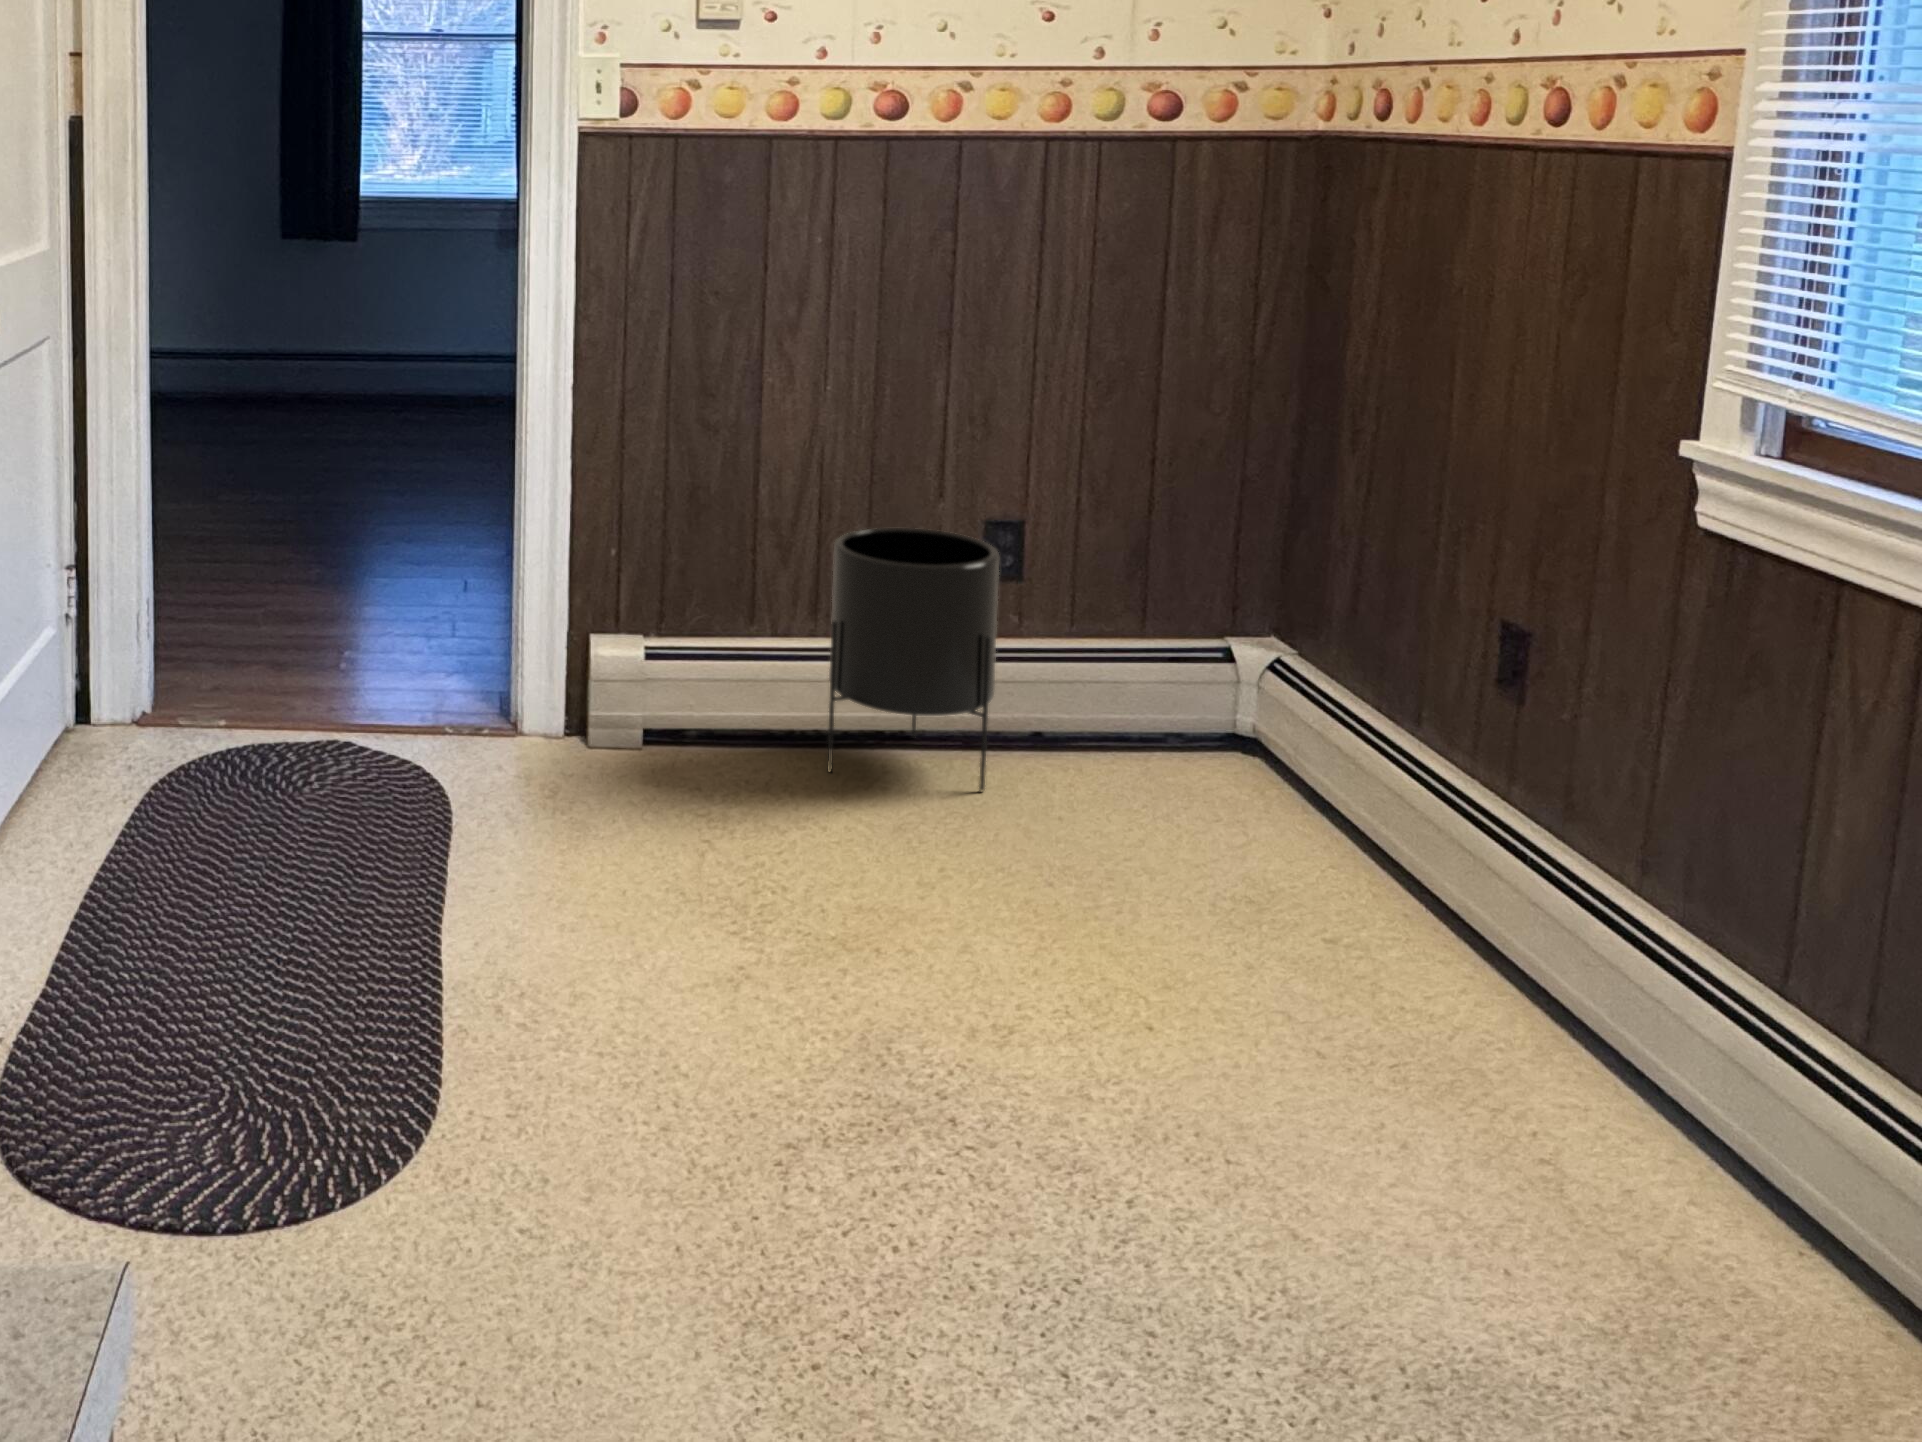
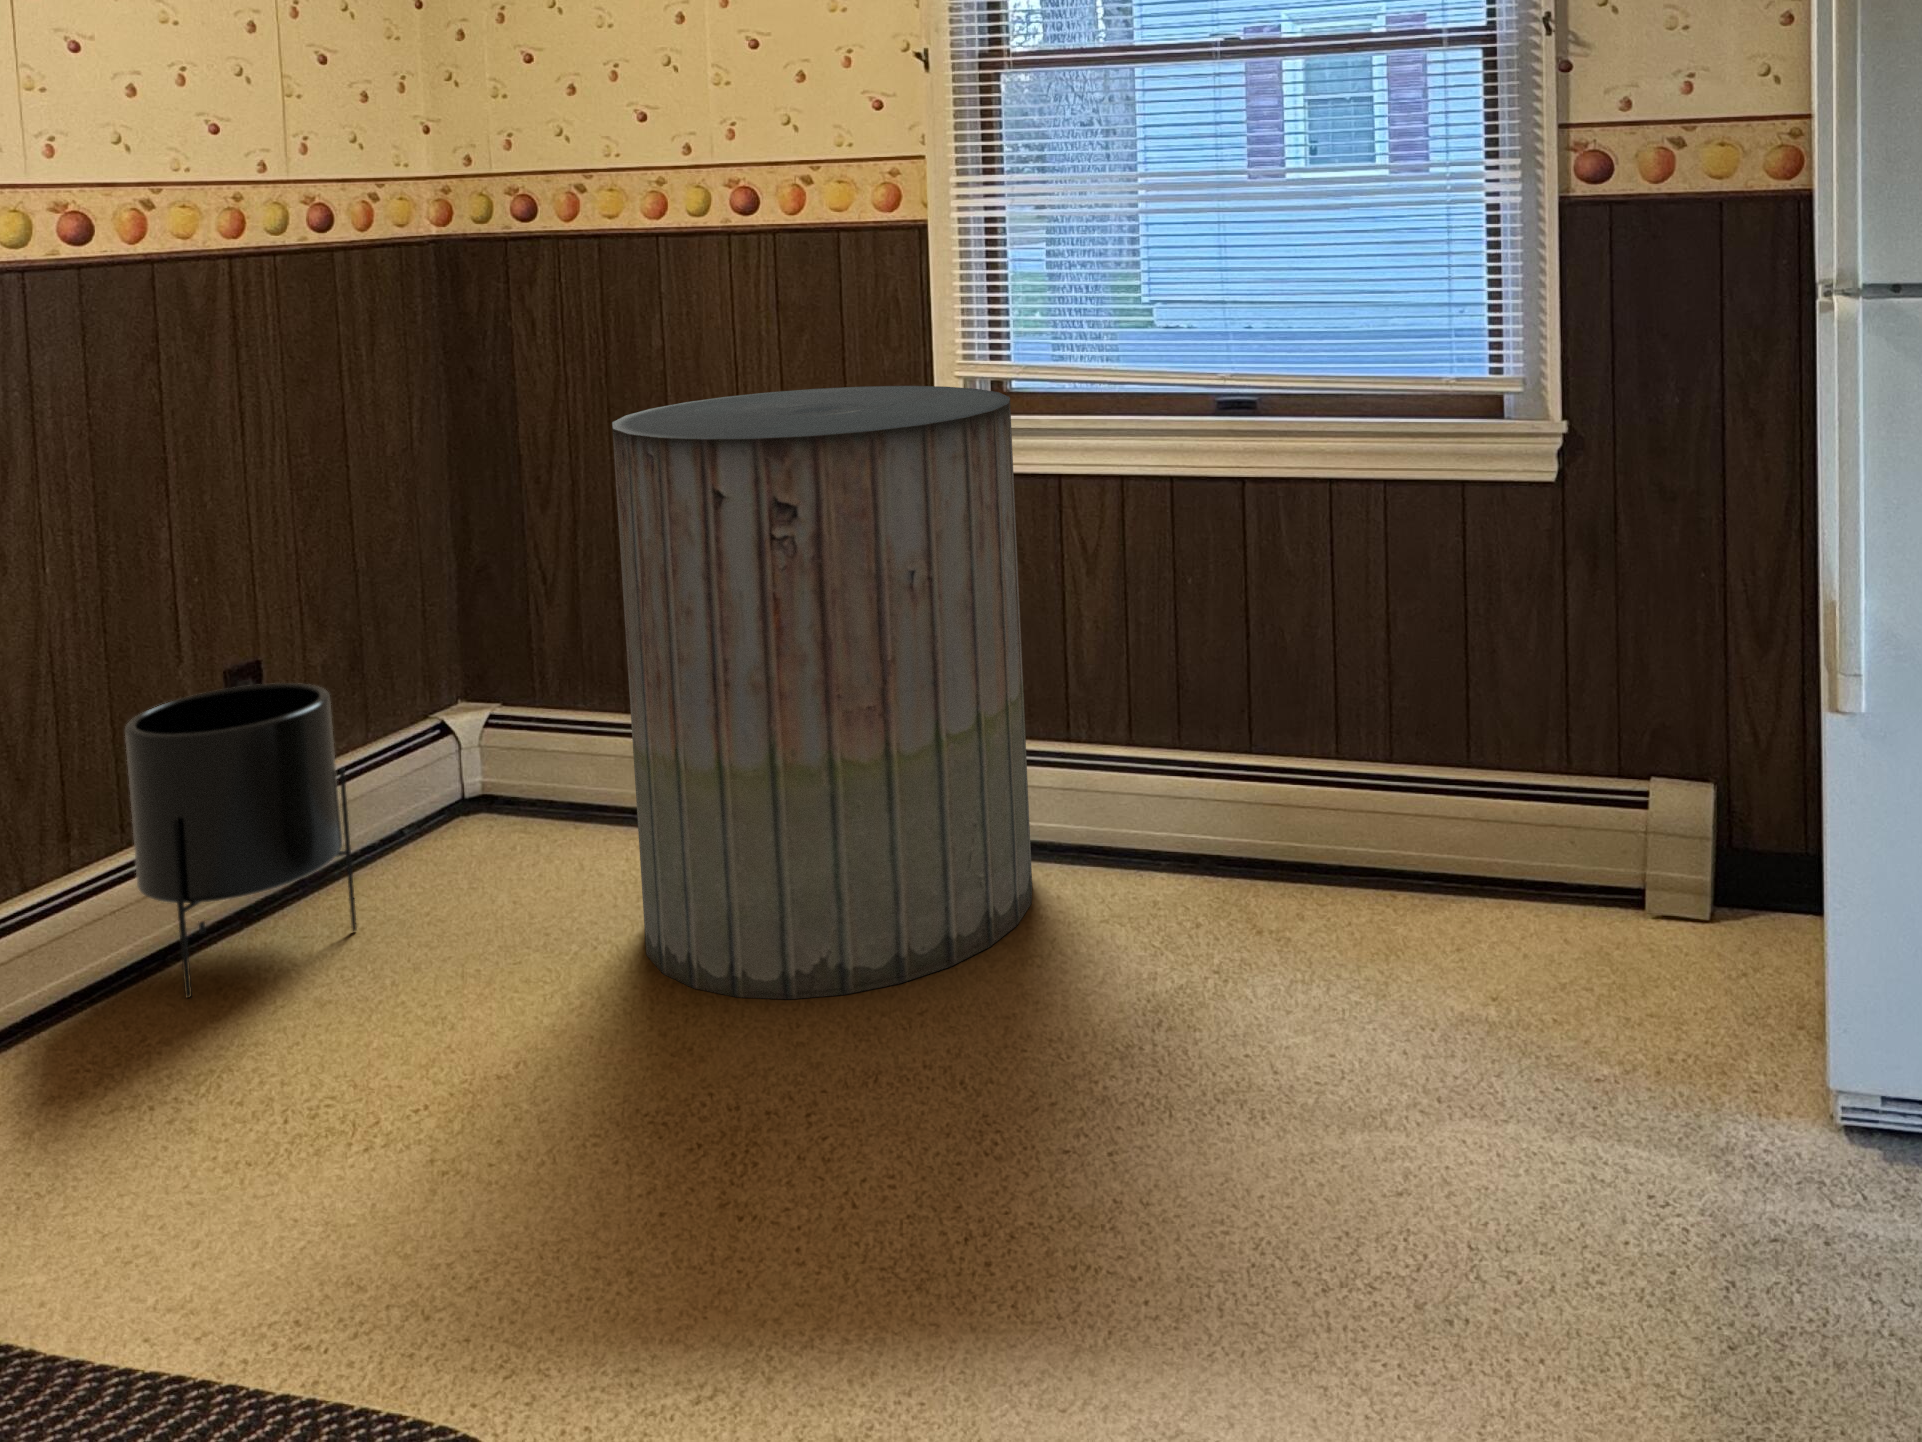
trash can: none [1074,350,1692,1177] -> present [612,386,1032,999]

